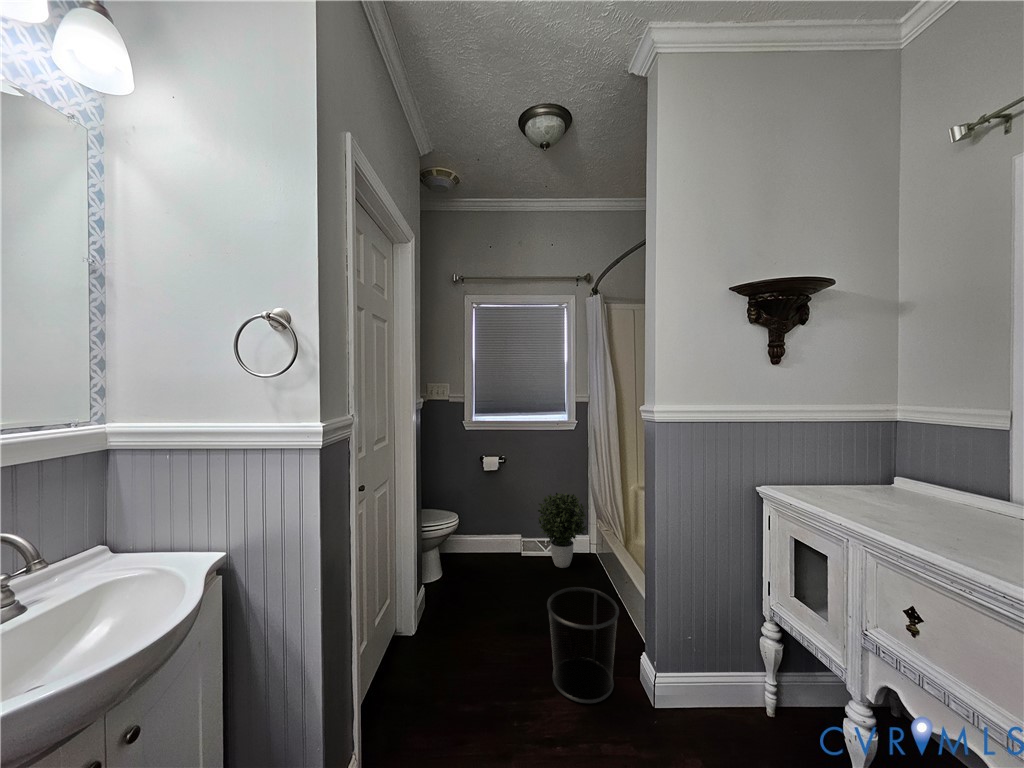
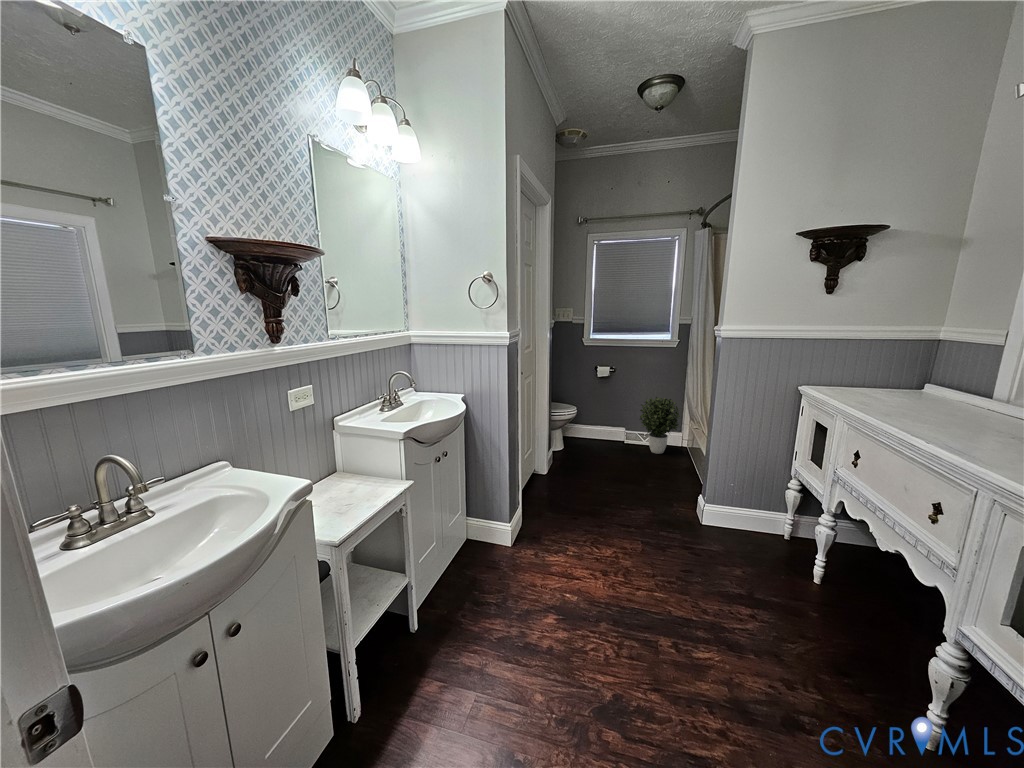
waste bin: present [547,587,619,703] -> none [636,453,686,518]

